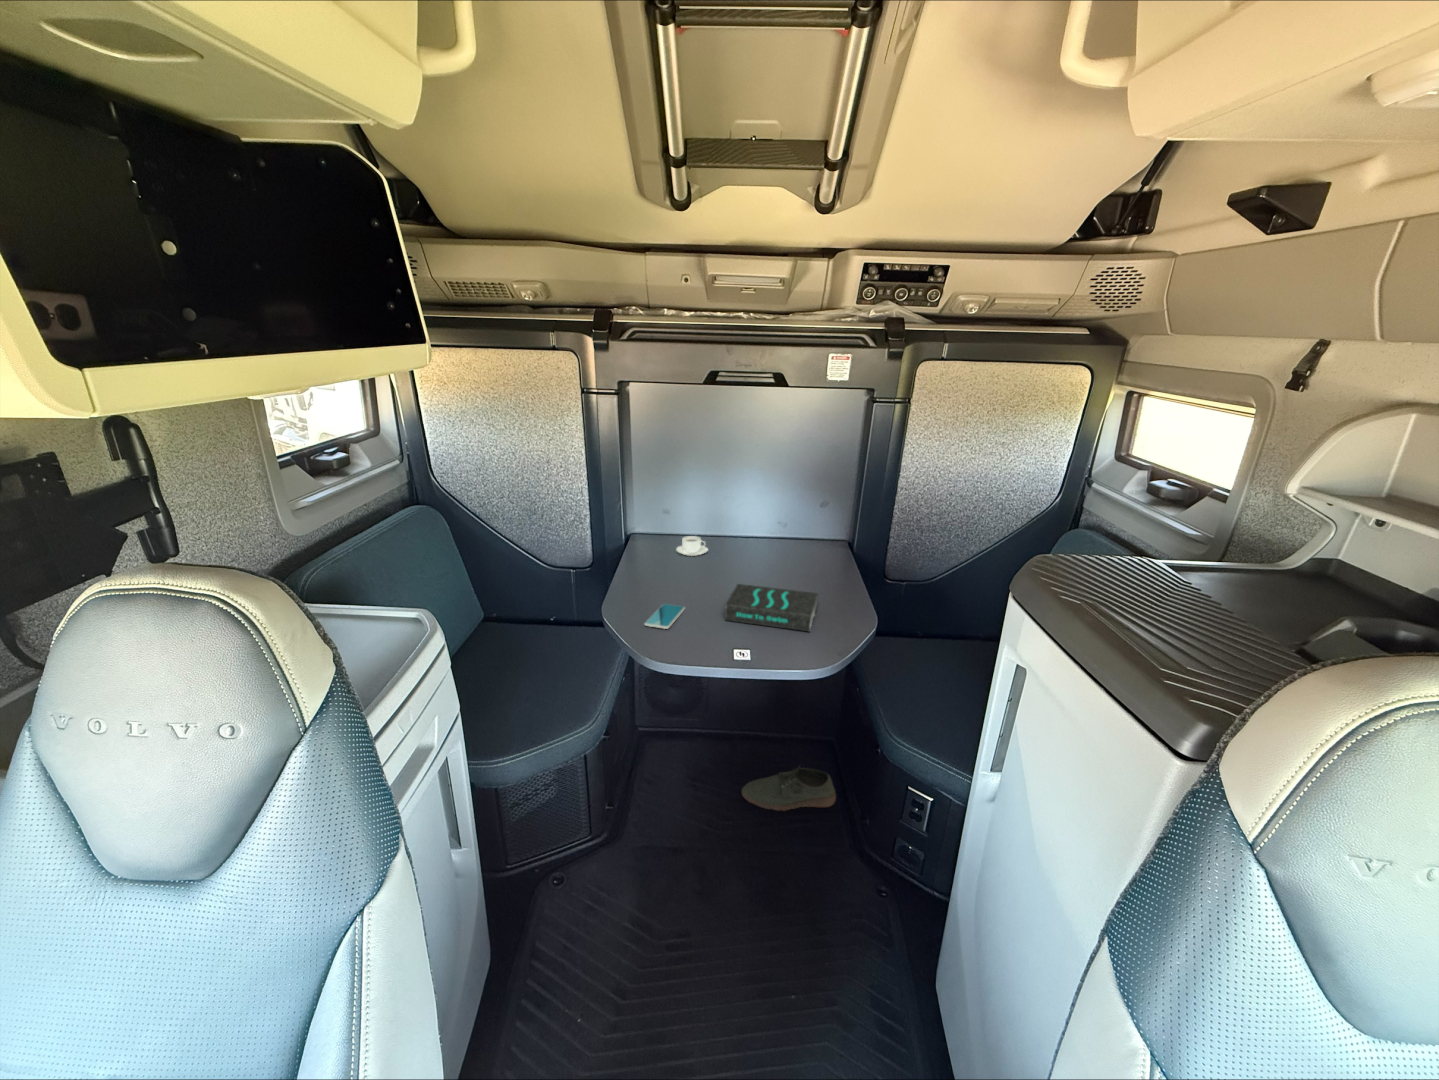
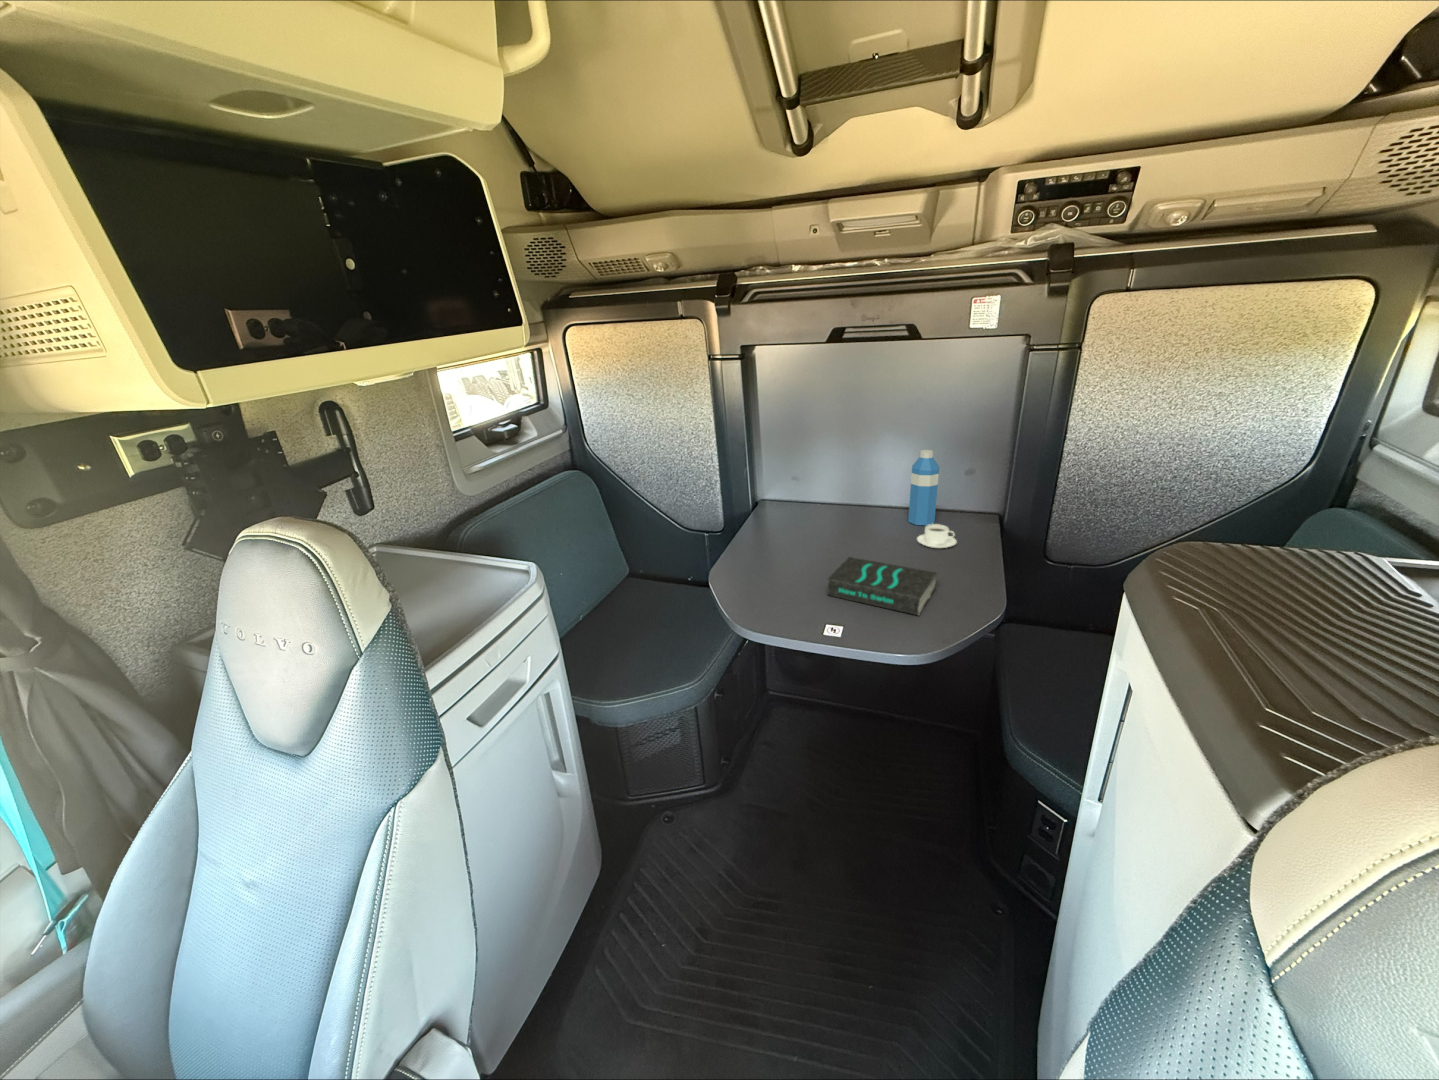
water bottle: none [776,485,803,553] -> present [908,450,939,525]
coffee cup: present [676,536,708,556] -> present [917,524,956,548]
smartphone: present [645,604,685,629] -> none [743,573,790,600]
shoe: present [742,767,836,810] -> none [859,748,963,798]

